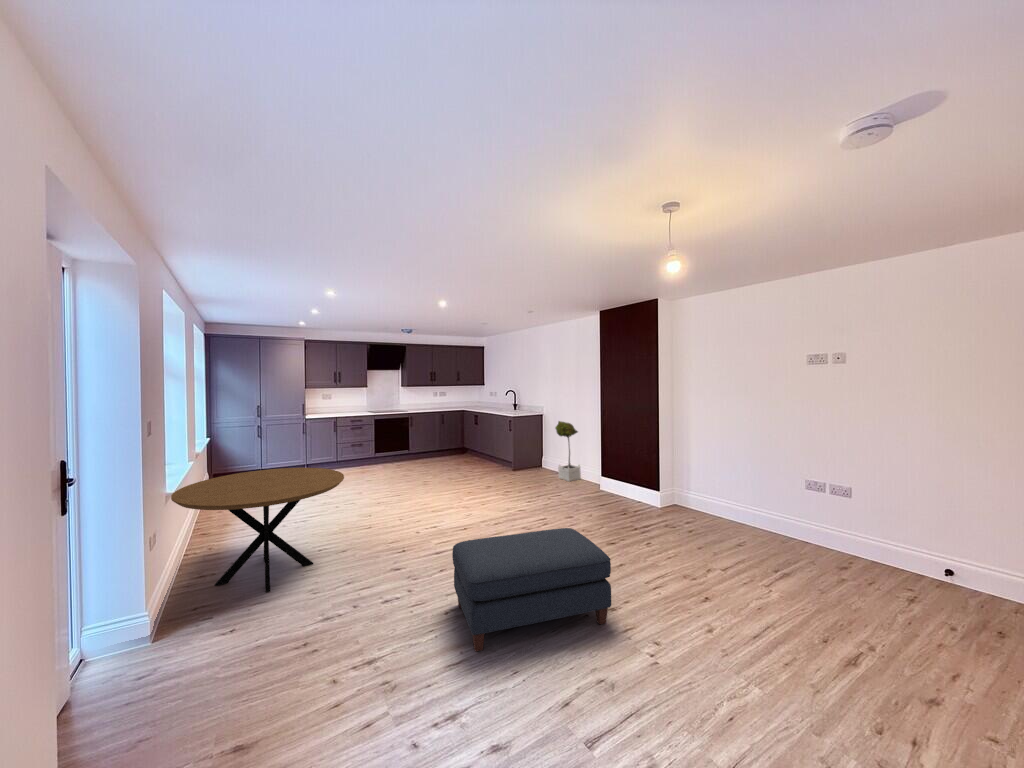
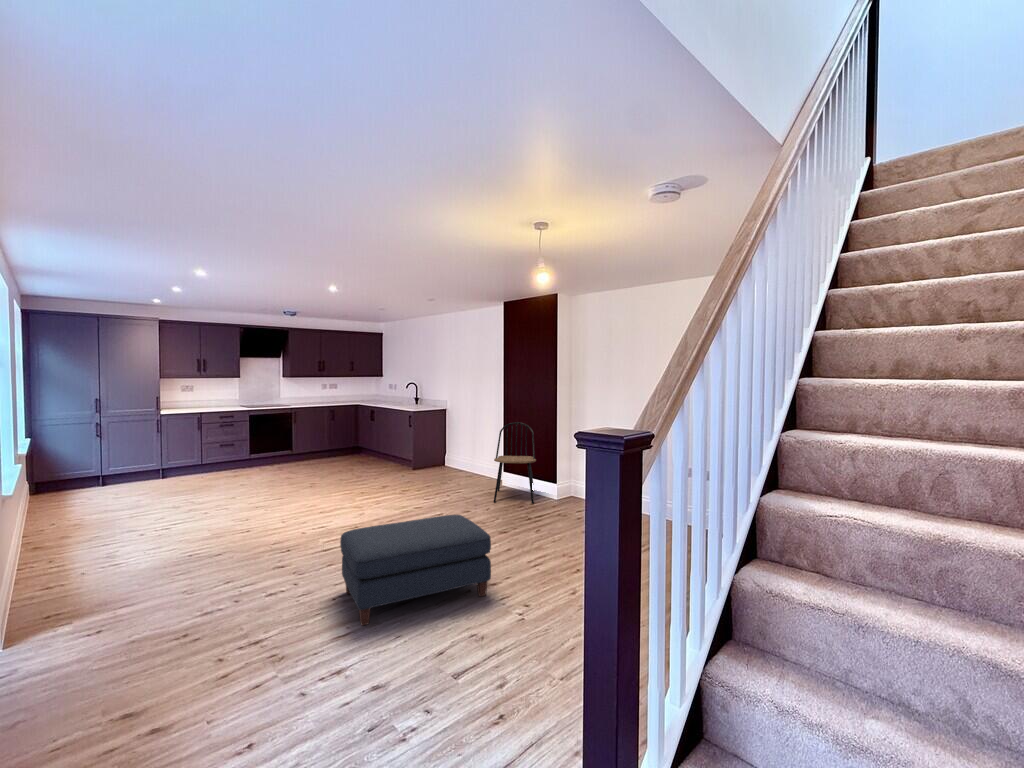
potted tree: present [555,421,581,481] -> none [457,415,483,479]
dining chair: none [595,428,638,511] -> present [494,422,536,503]
dining table: present [171,468,344,592] -> none [14,466,220,596]

